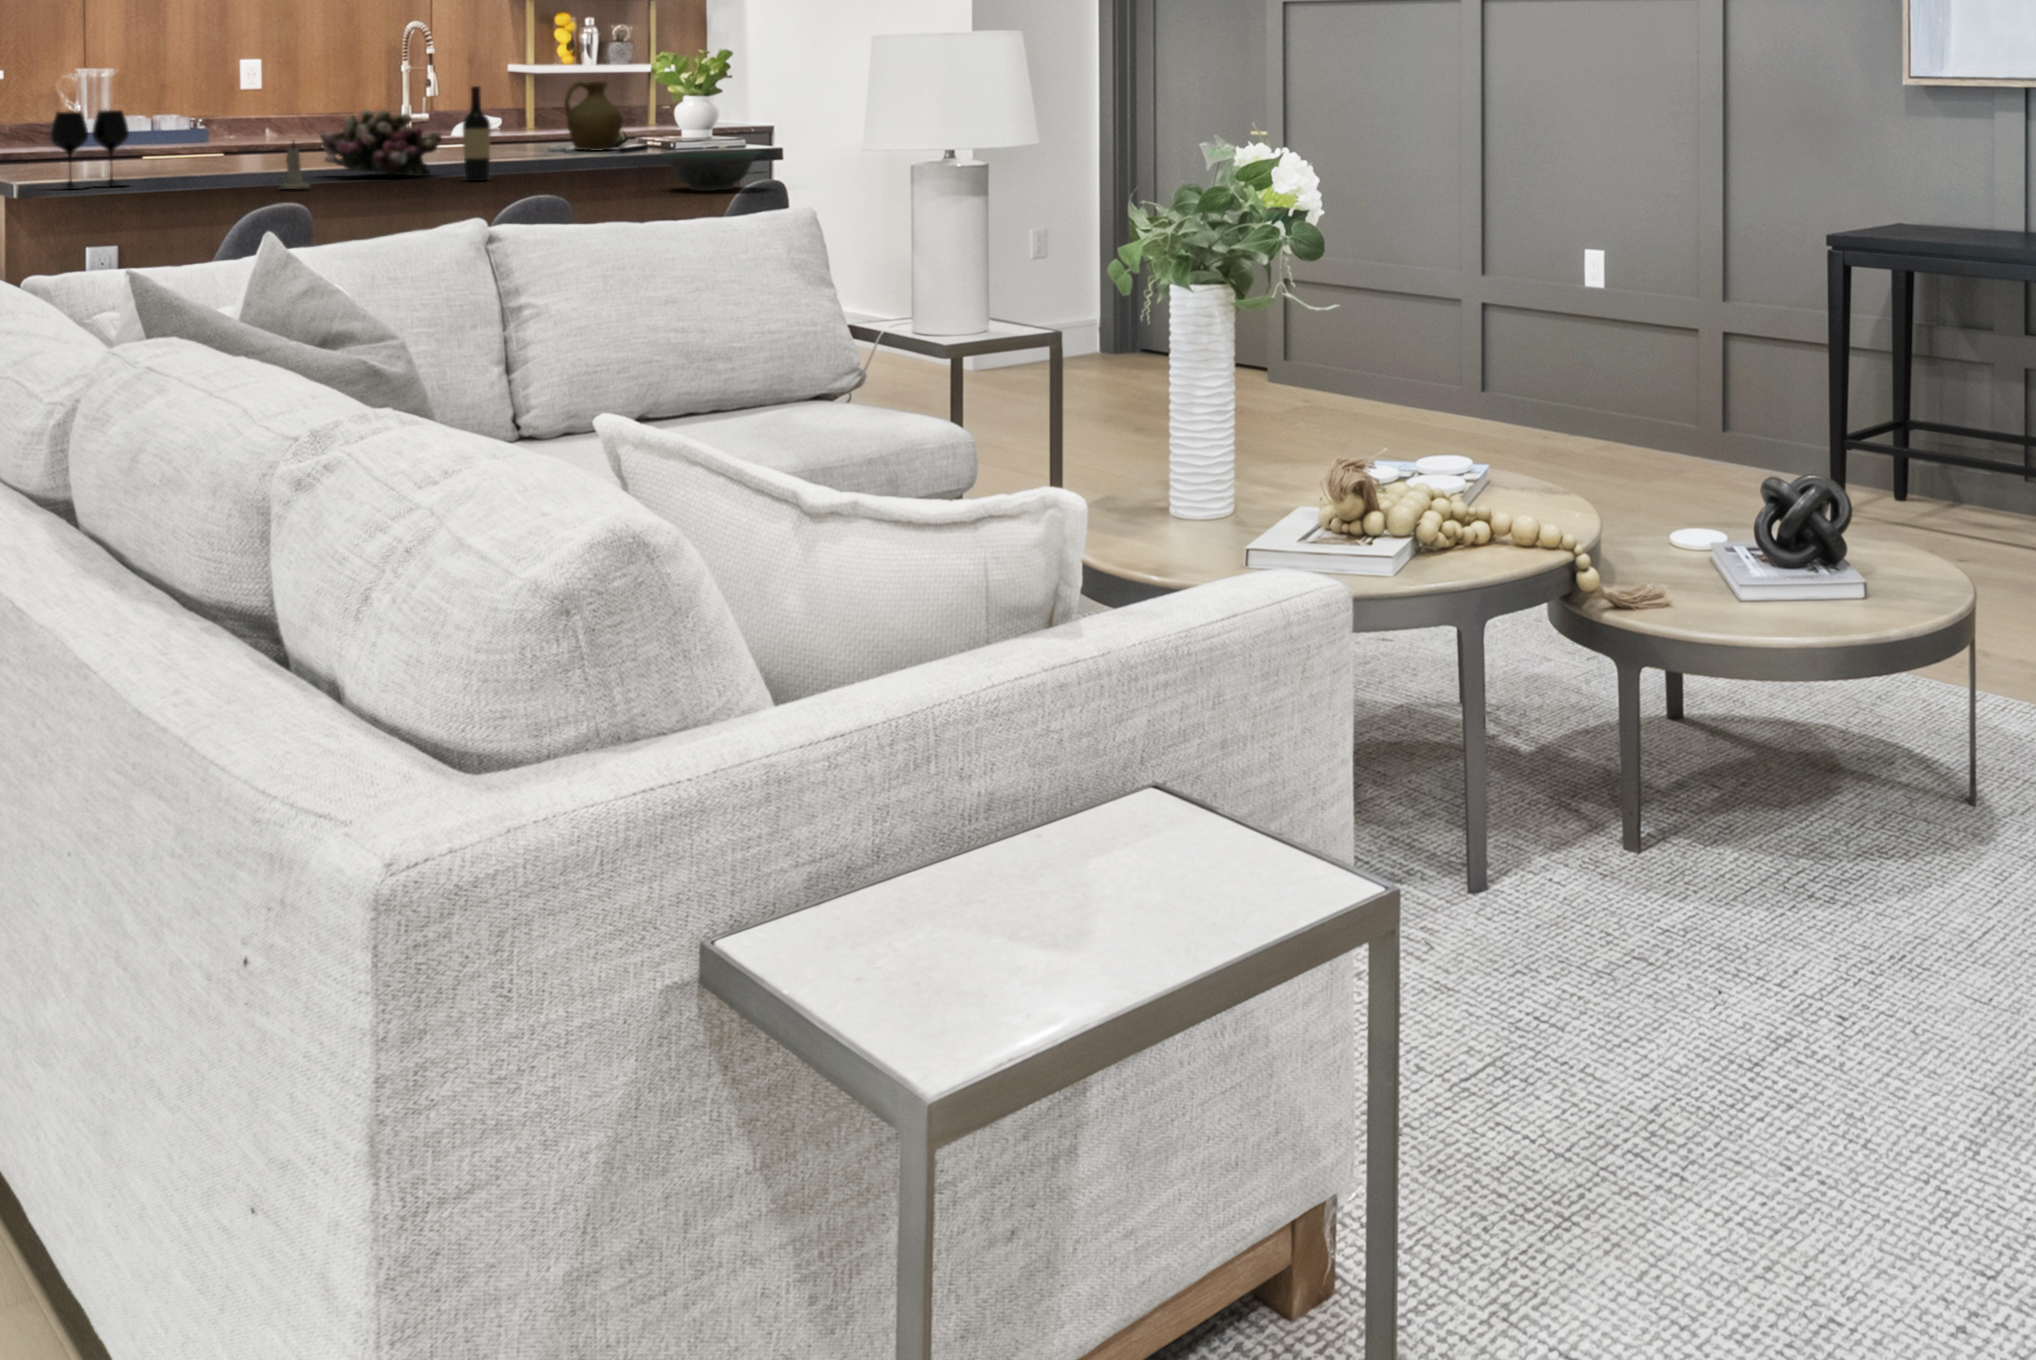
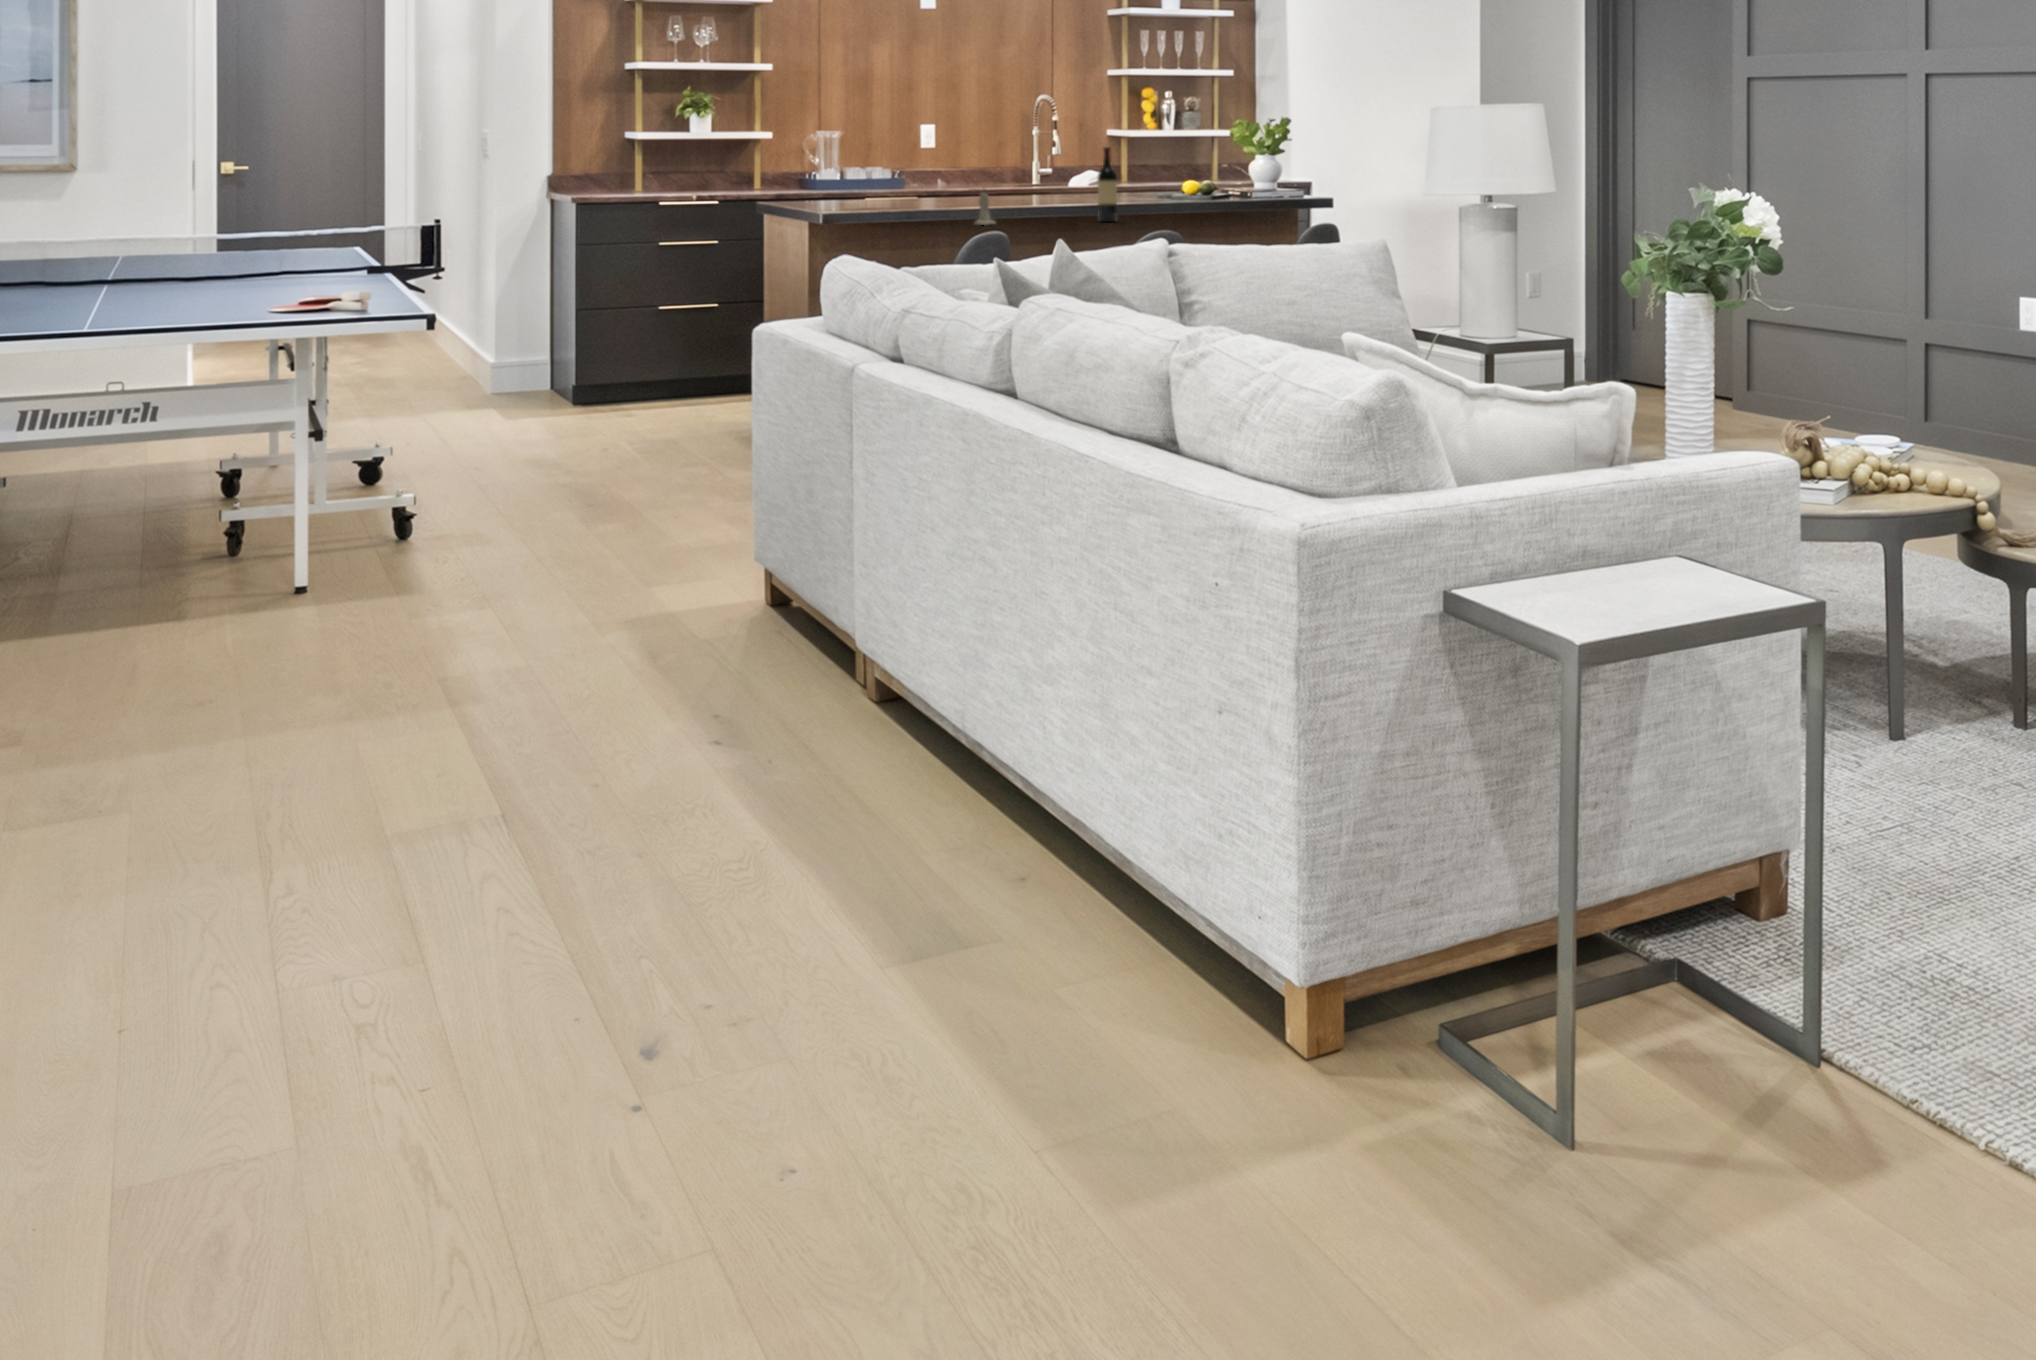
pitcher: present [564,81,623,151] -> none [1155,145,1199,202]
flower arrangement: present [320,109,442,176] -> none [994,165,1080,217]
wine glass: present [51,110,129,190] -> none [821,163,872,222]
decorative bowl: present [661,150,762,191] -> none [1247,200,1325,232]

